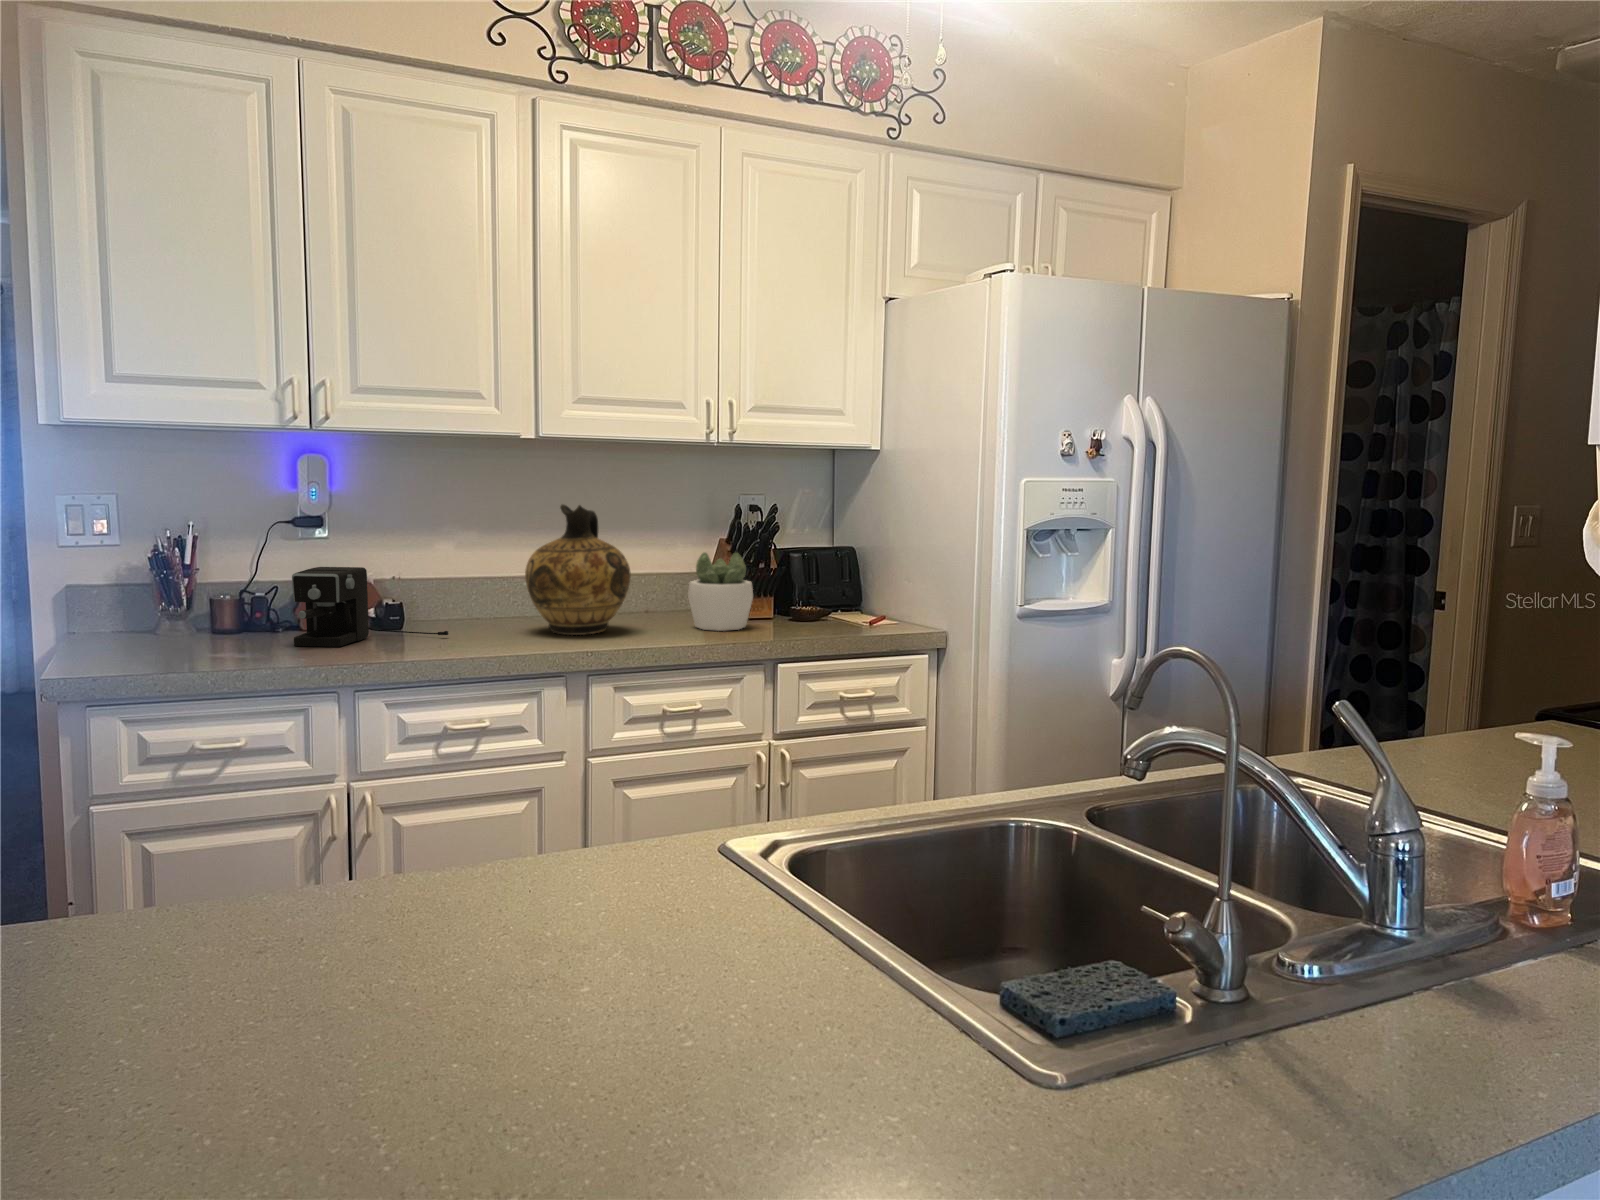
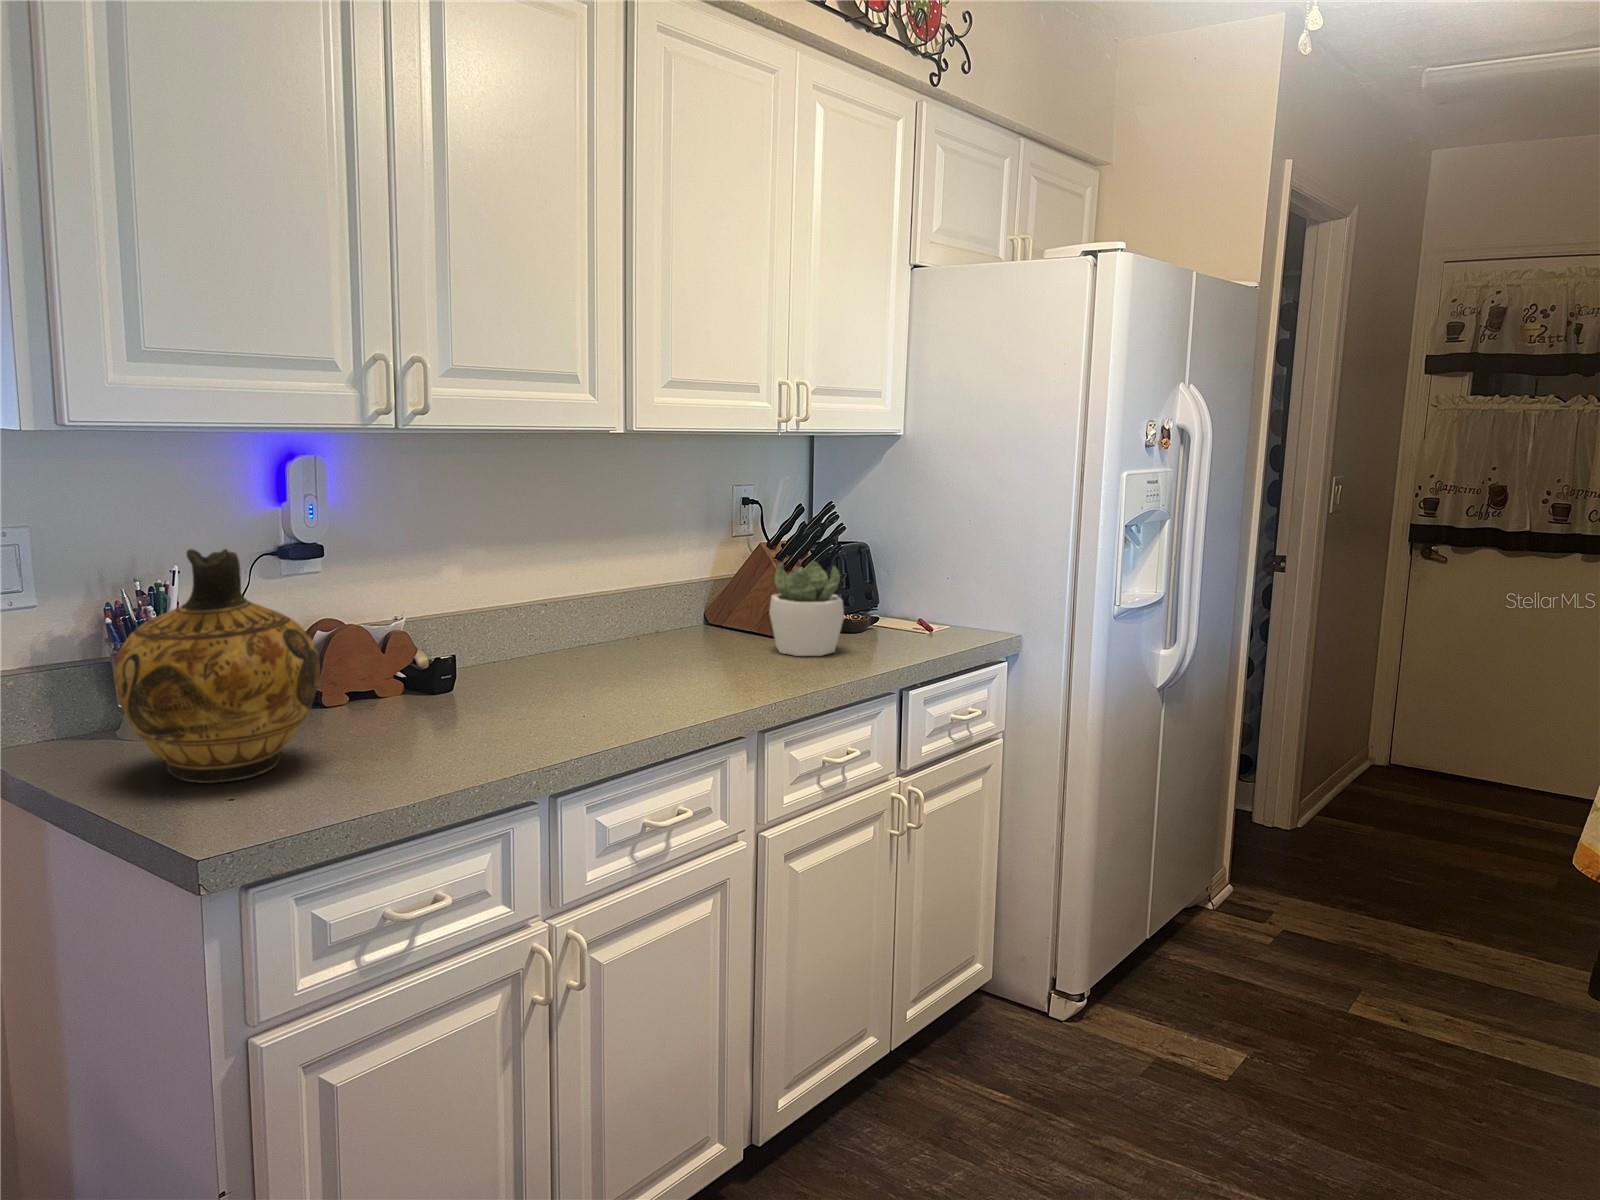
ceramic jug: present [525,505,631,635] -> present [114,549,320,783]
coffee maker: present [292,567,448,647] -> none [375,615,551,738]

